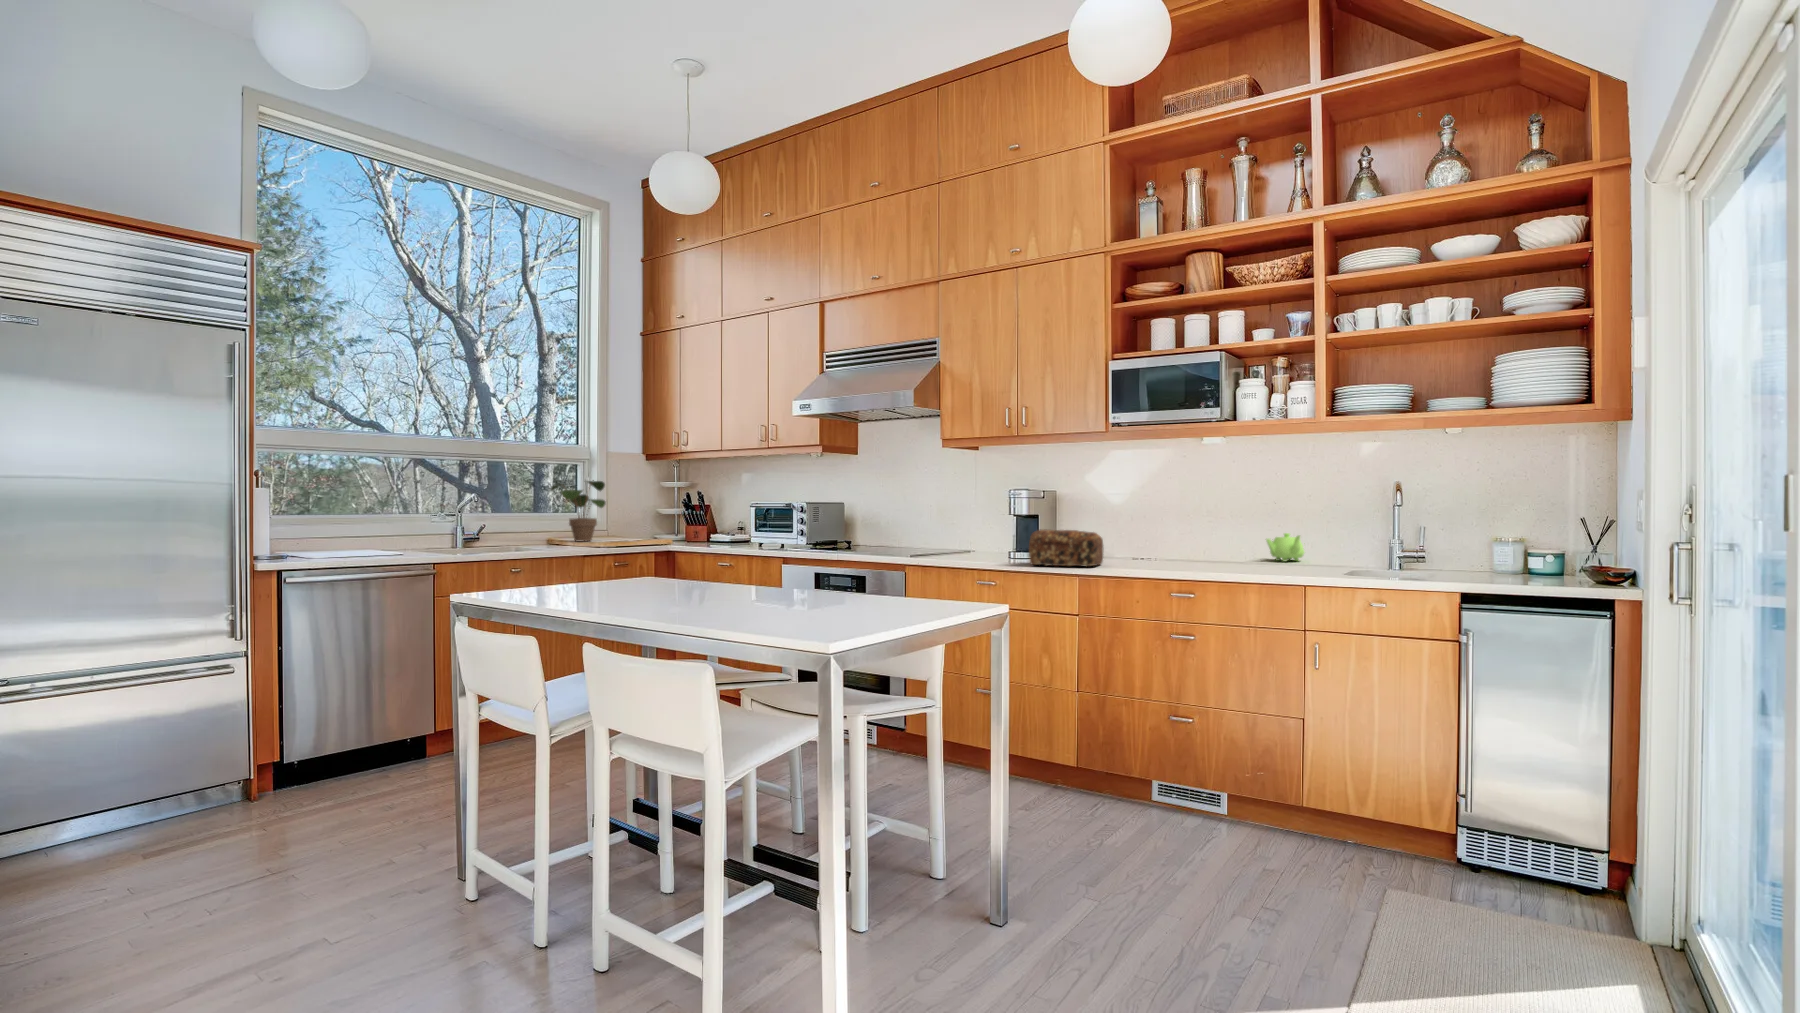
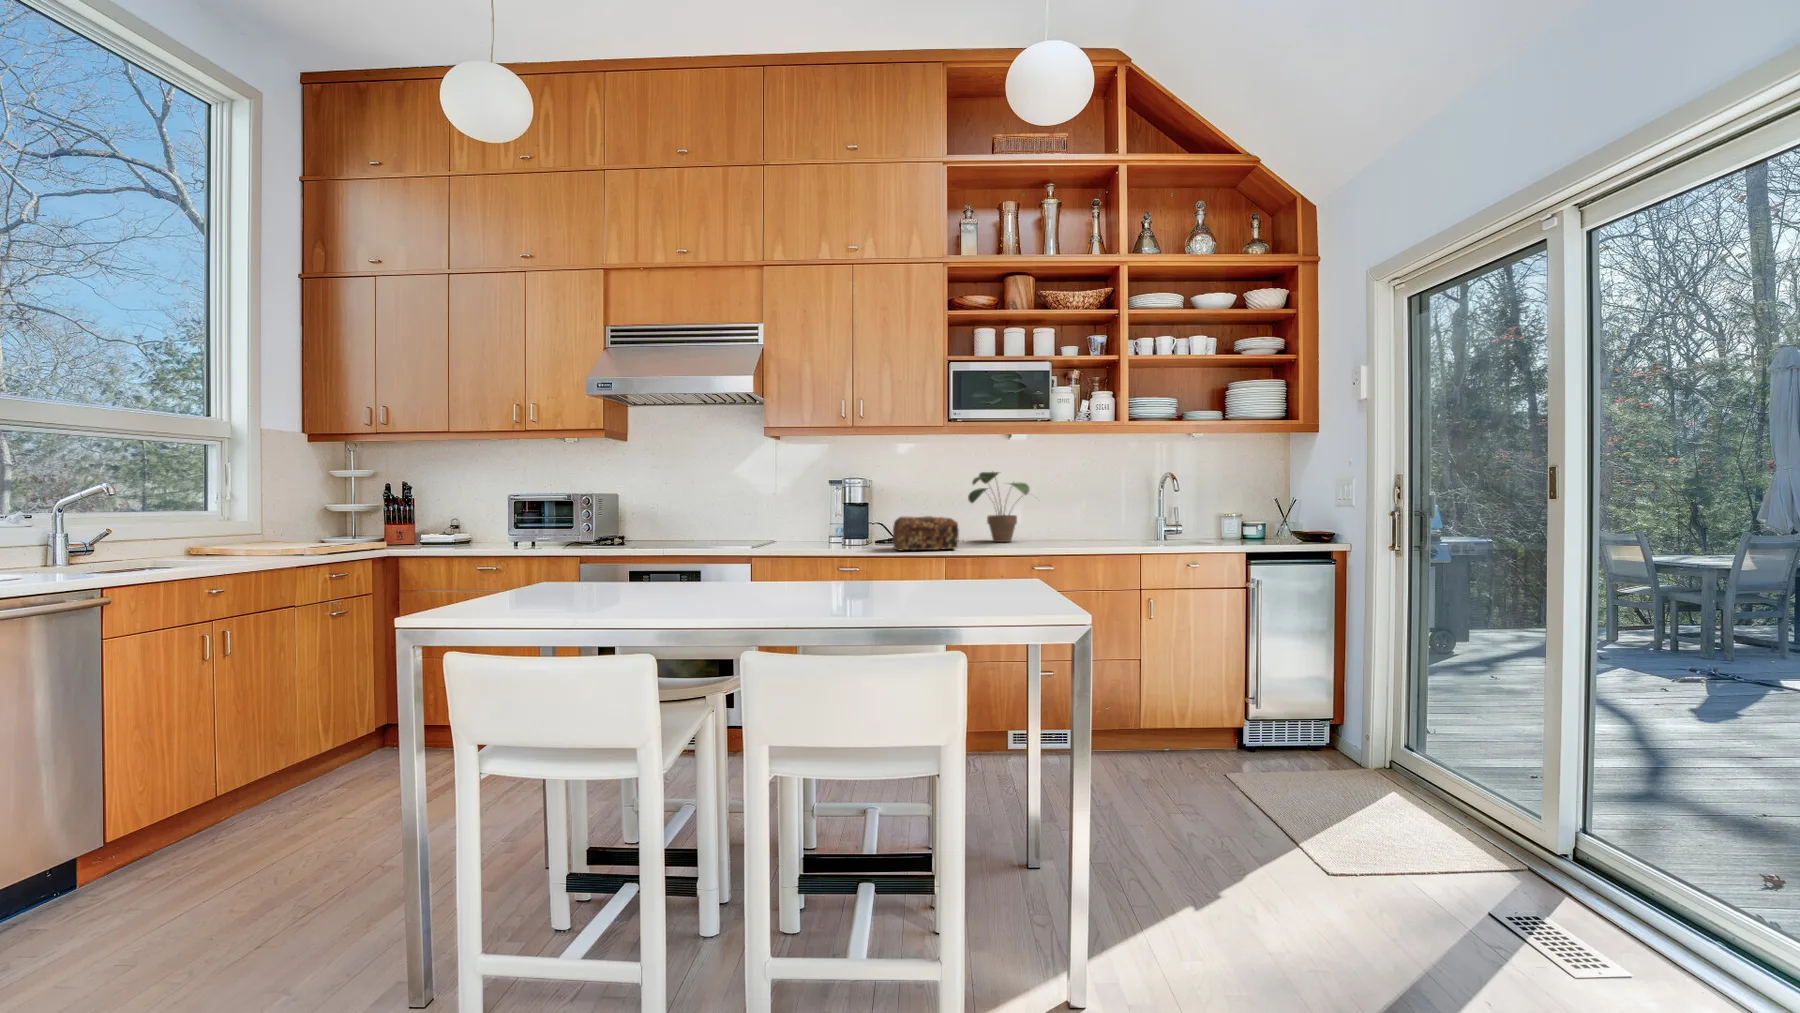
potted plant: present [550,480,606,542] -> present [968,472,1030,542]
teapot: present [1266,533,1304,561] -> none [1056,514,1088,537]

